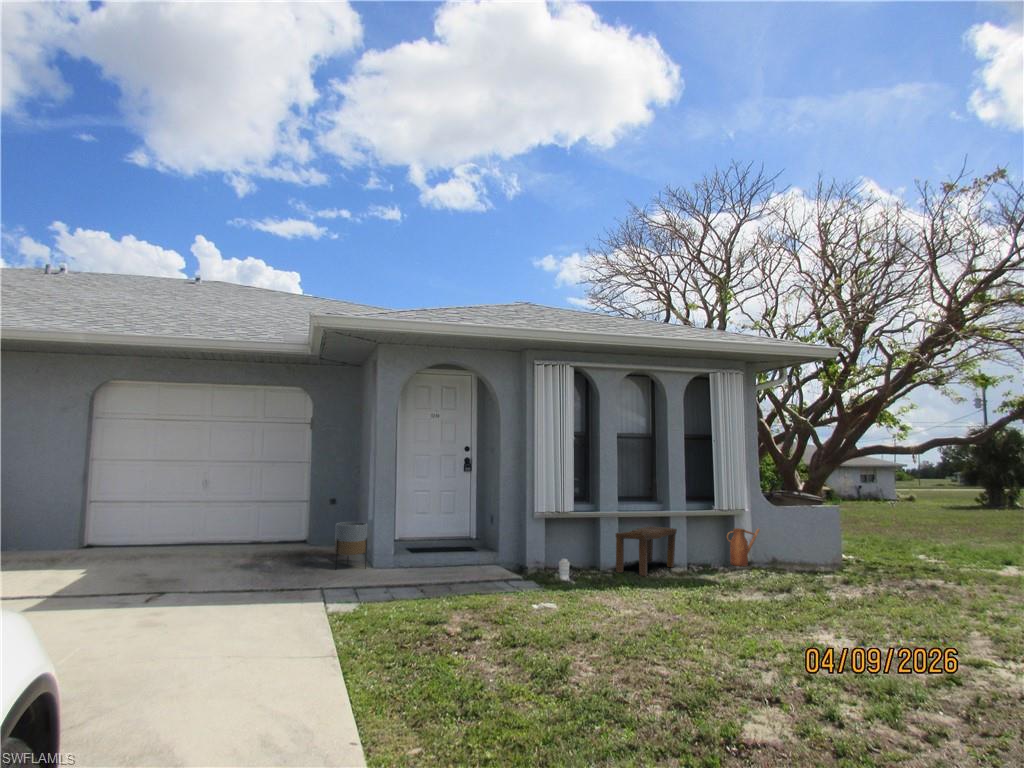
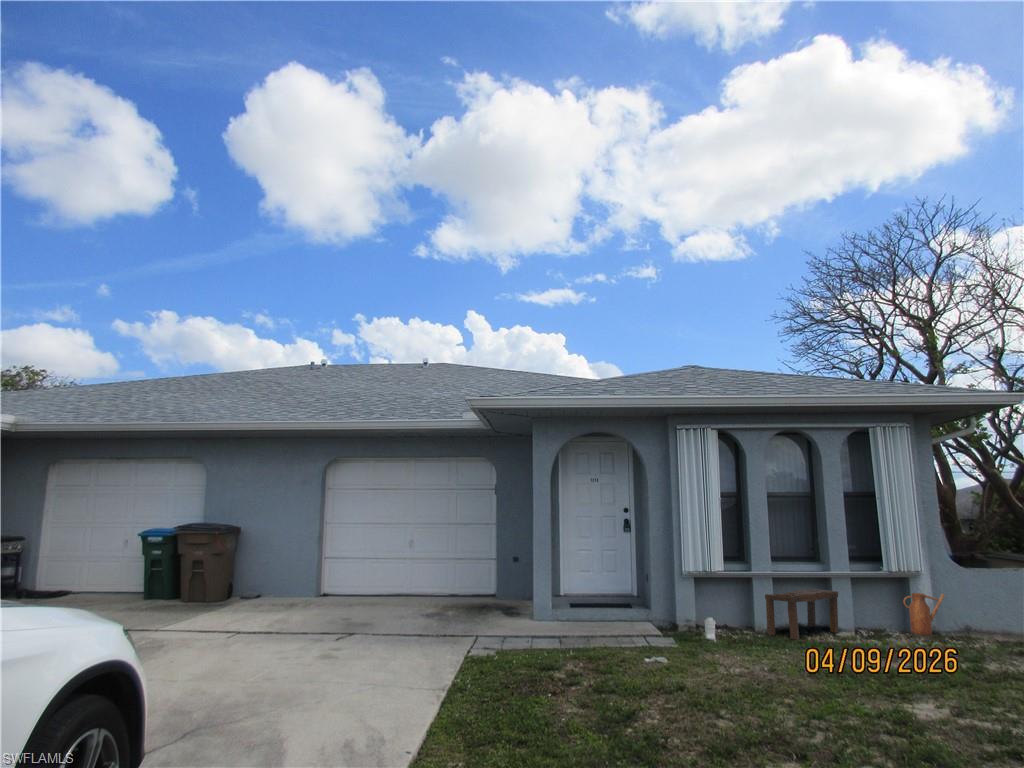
planter: present [334,522,368,568] -> none [500,578,527,621]

